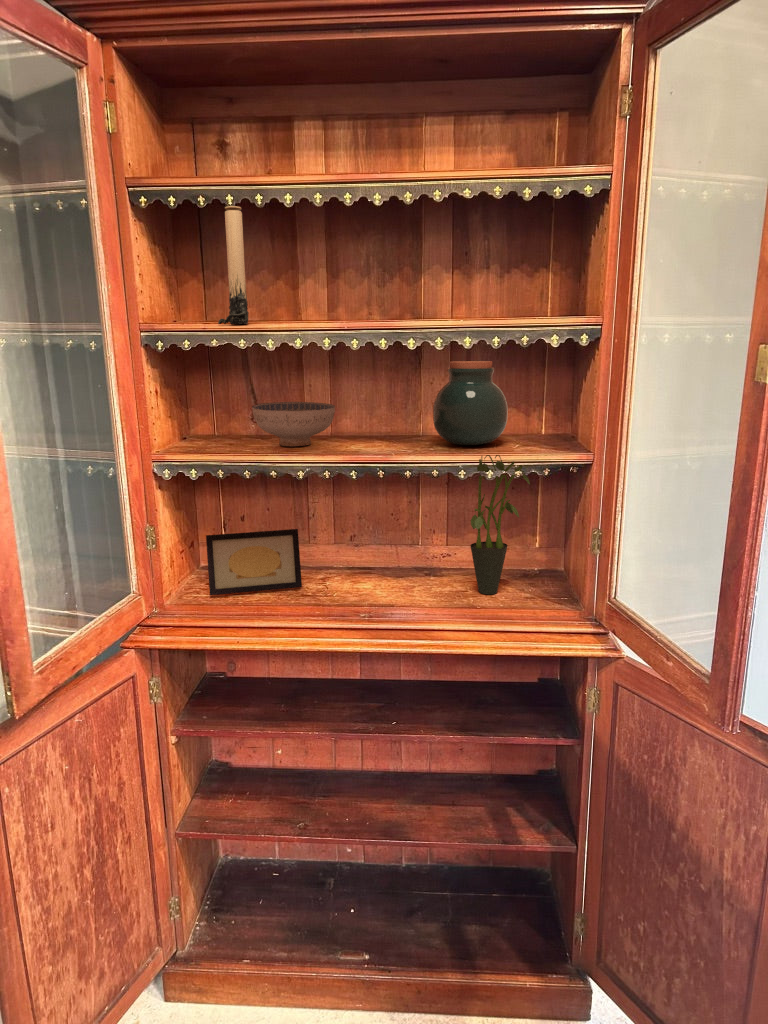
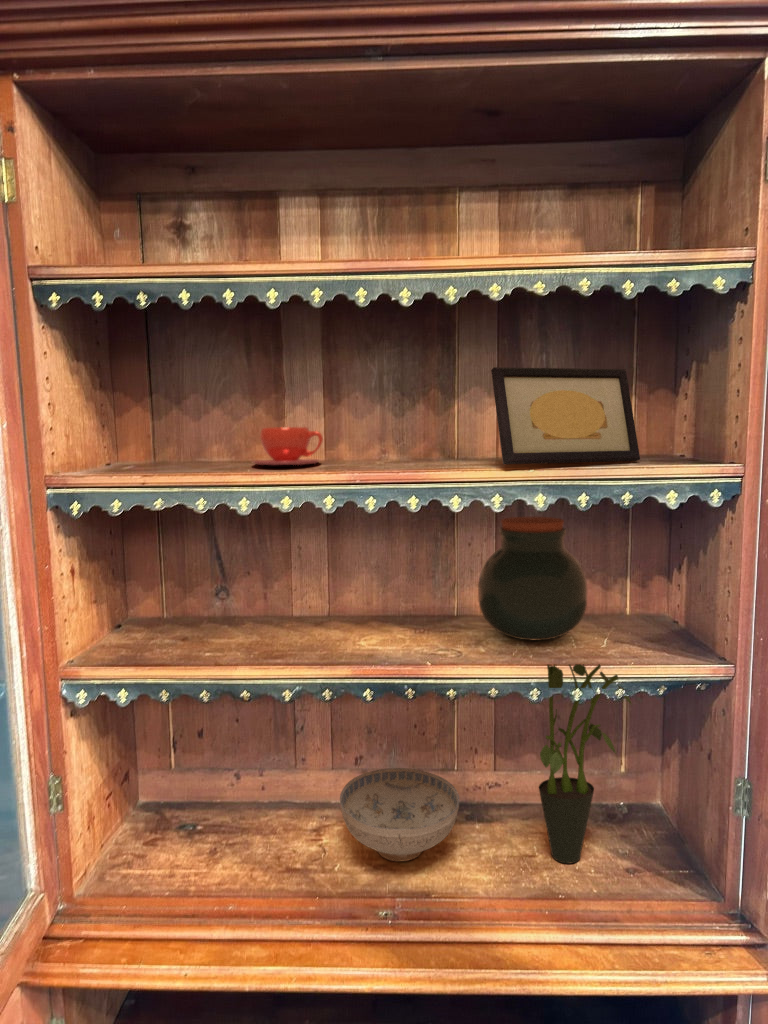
candle: present [218,206,249,324] -> none [166,307,212,474]
teacup: none [275,293,324,321] -> present [253,427,323,465]
ceramic bowl: present [252,402,335,447] -> present [340,768,459,861]
picture frame: present [206,529,302,595] -> present [491,367,640,464]

